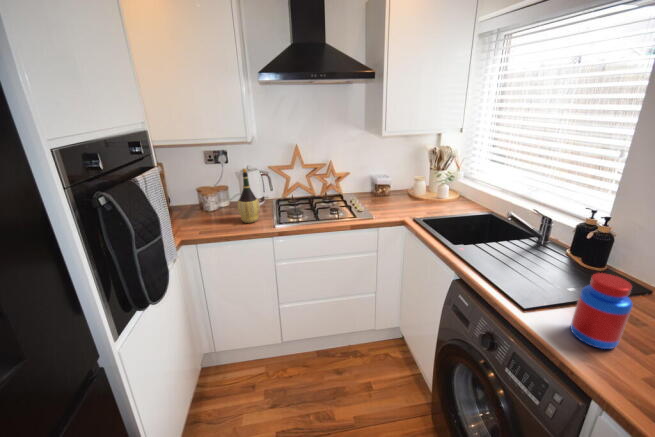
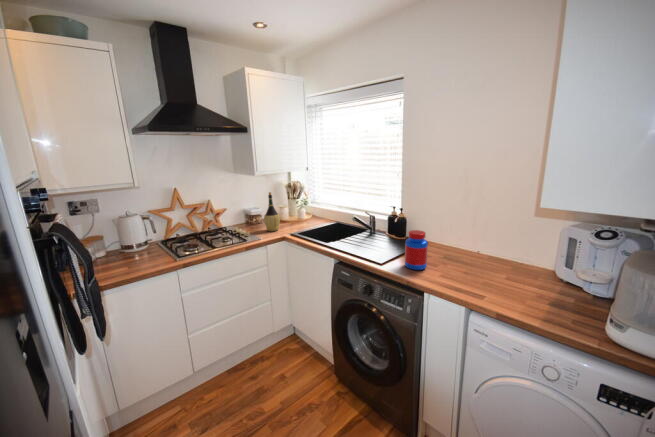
wine bottle: present [237,169,260,223] -> present [264,192,280,231]

